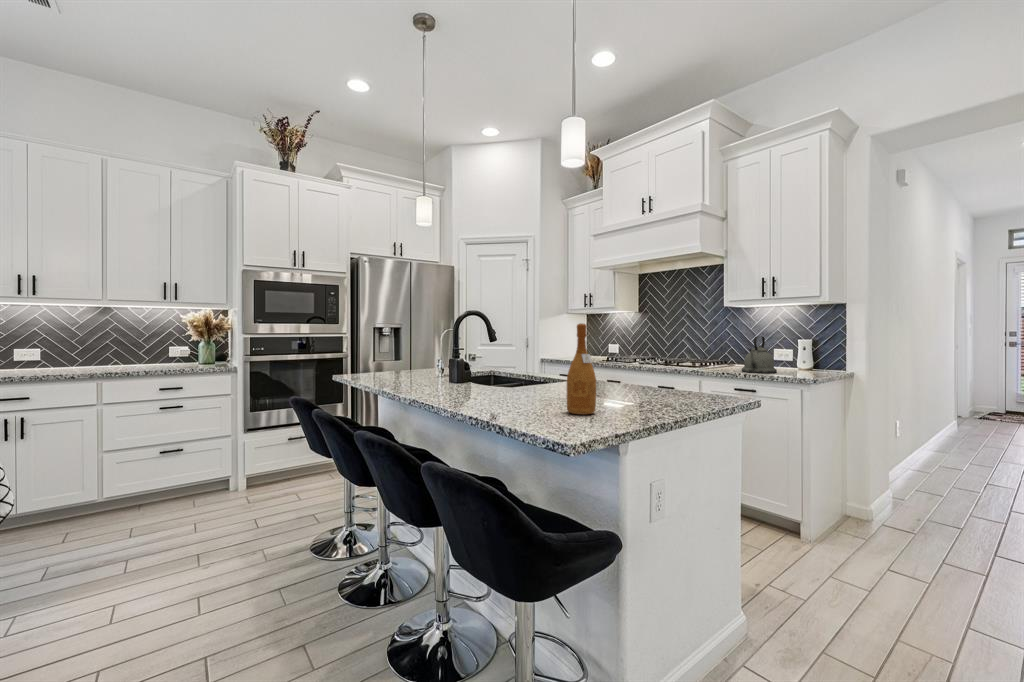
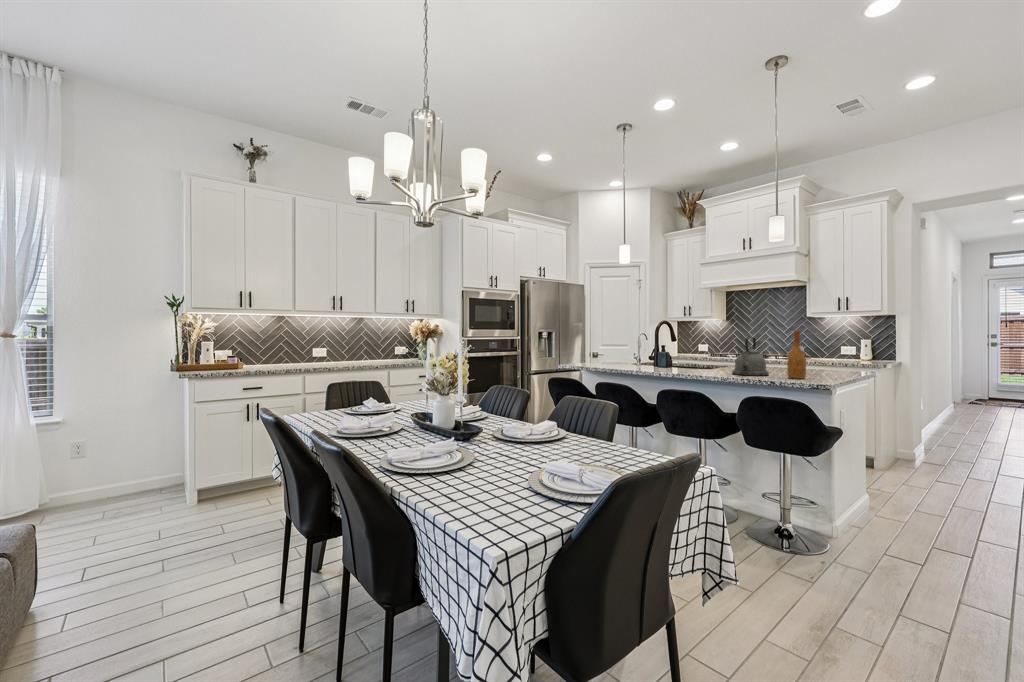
kettle: present [742,337,777,373] -> present [732,338,769,376]

